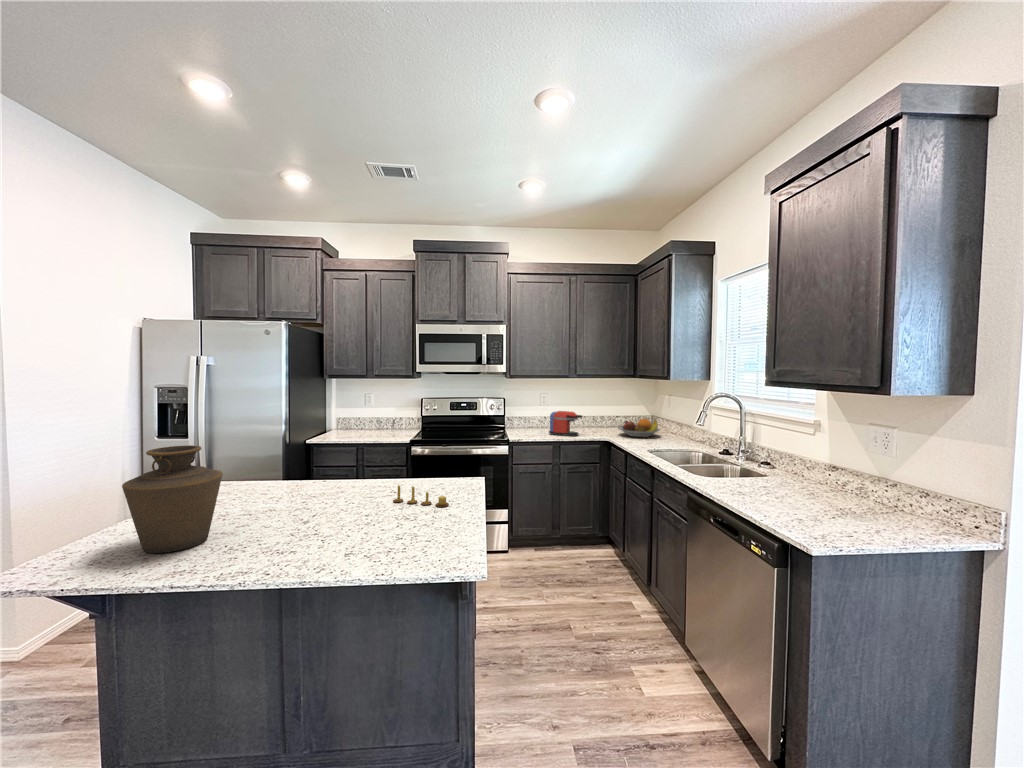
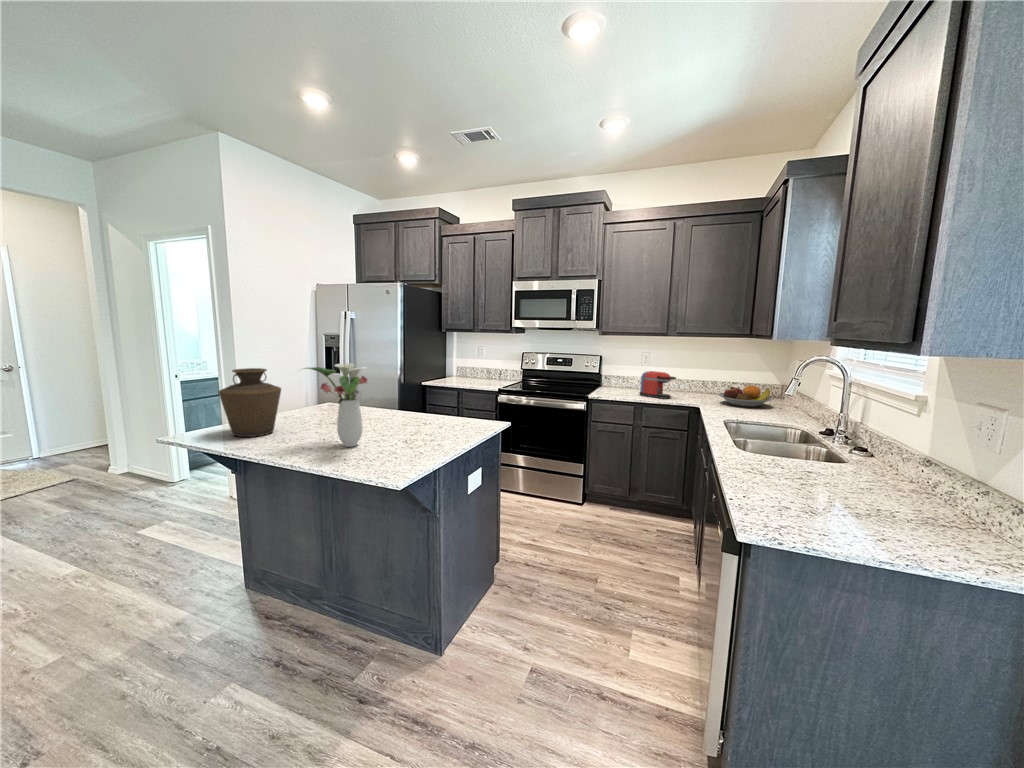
flower arrangement: none [293,429,392,538] -> present [304,363,367,447]
candle: present [393,485,449,507] -> none [410,415,446,438]

